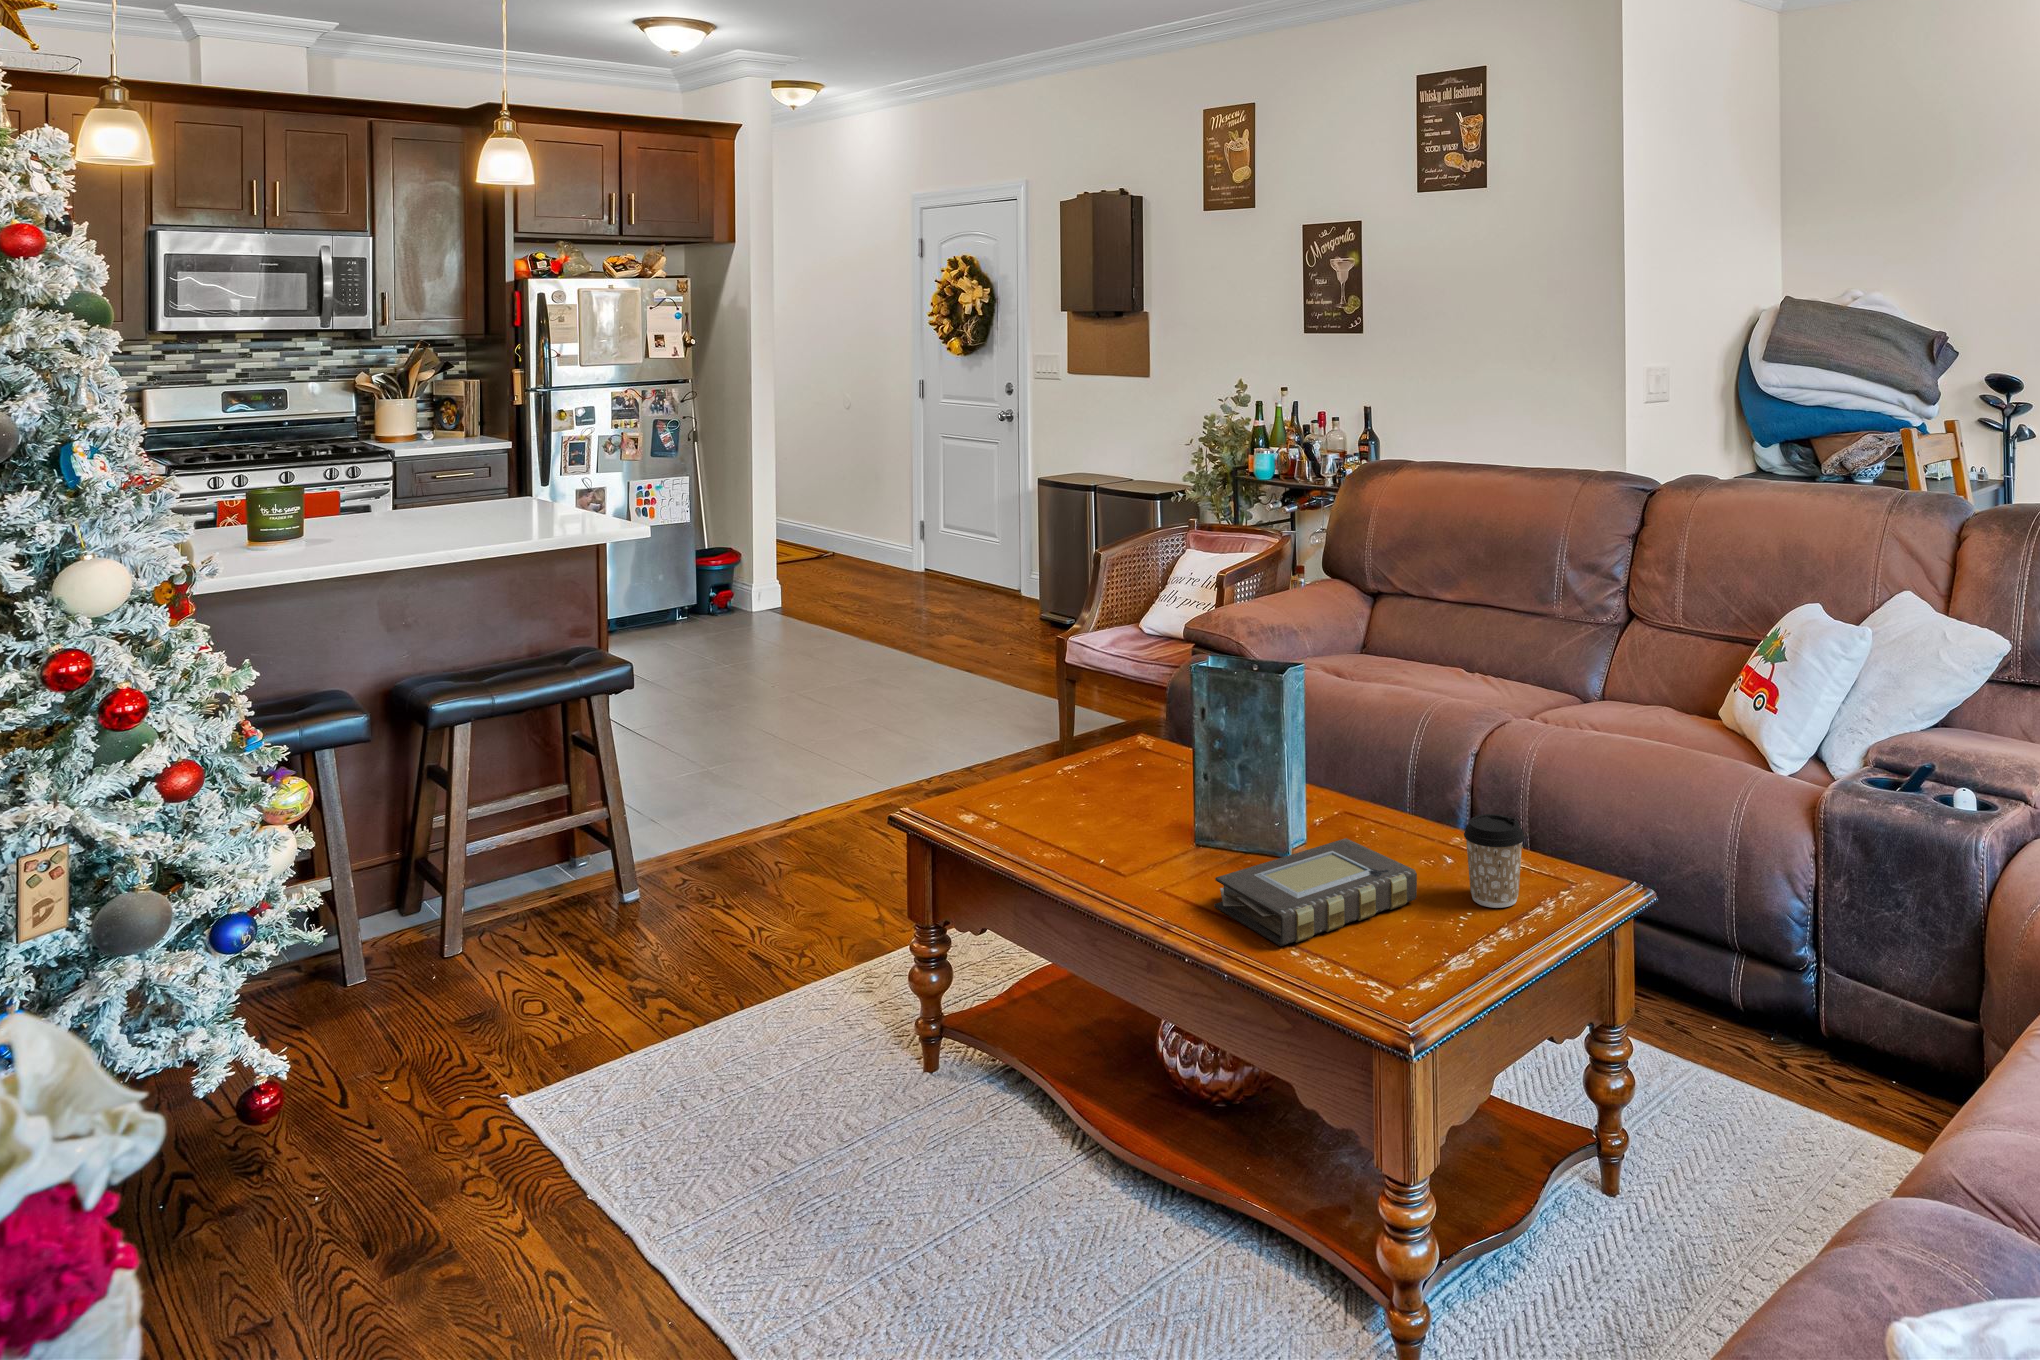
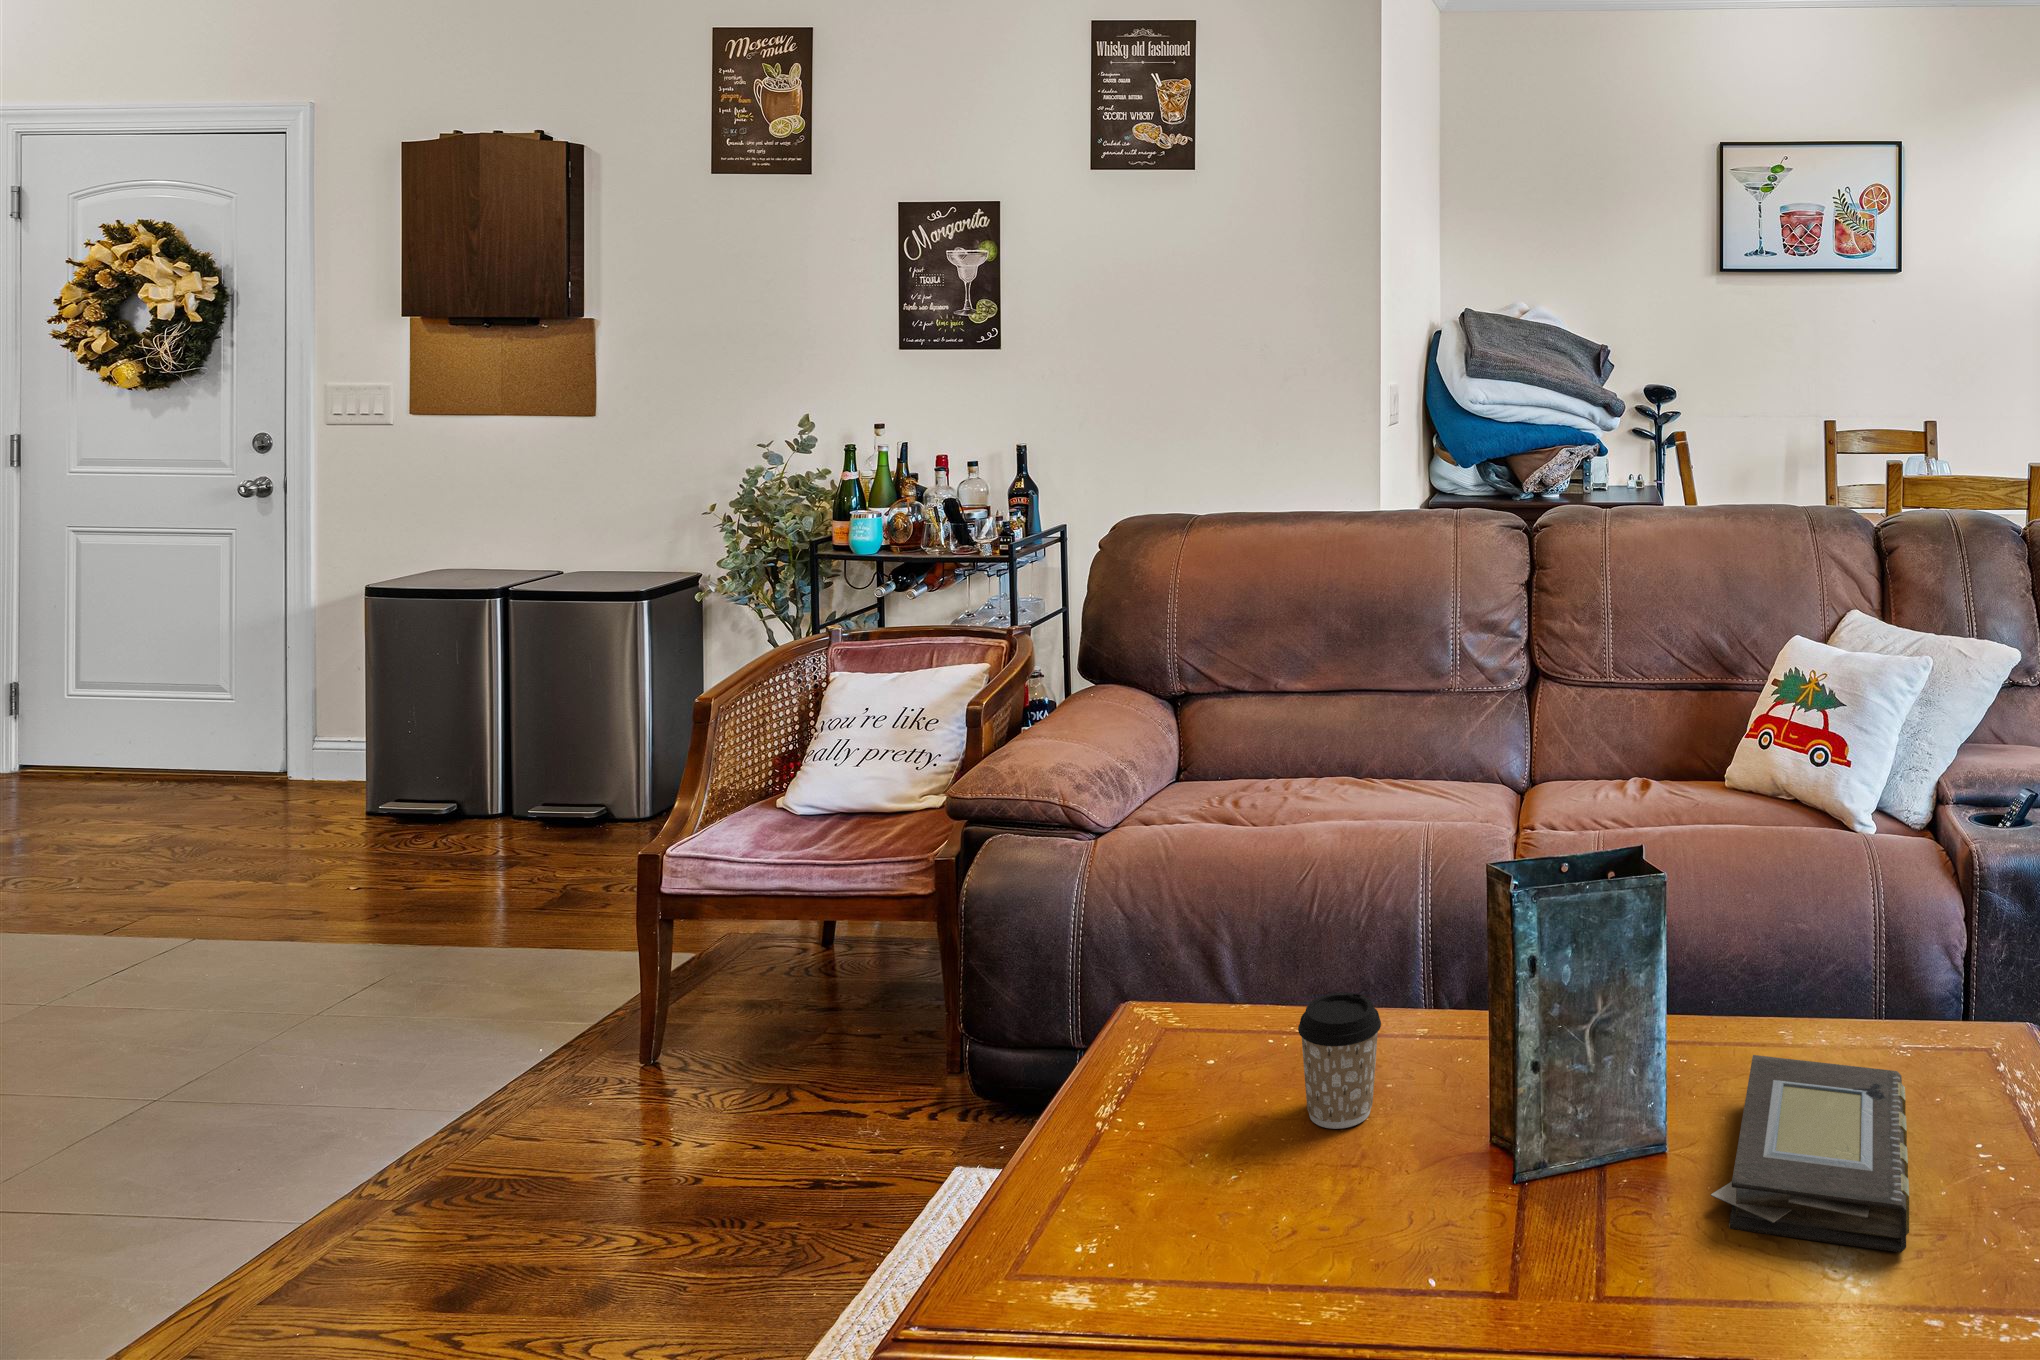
coffee cup: present [1464,814,1524,908] -> present [1298,993,1381,1129]

